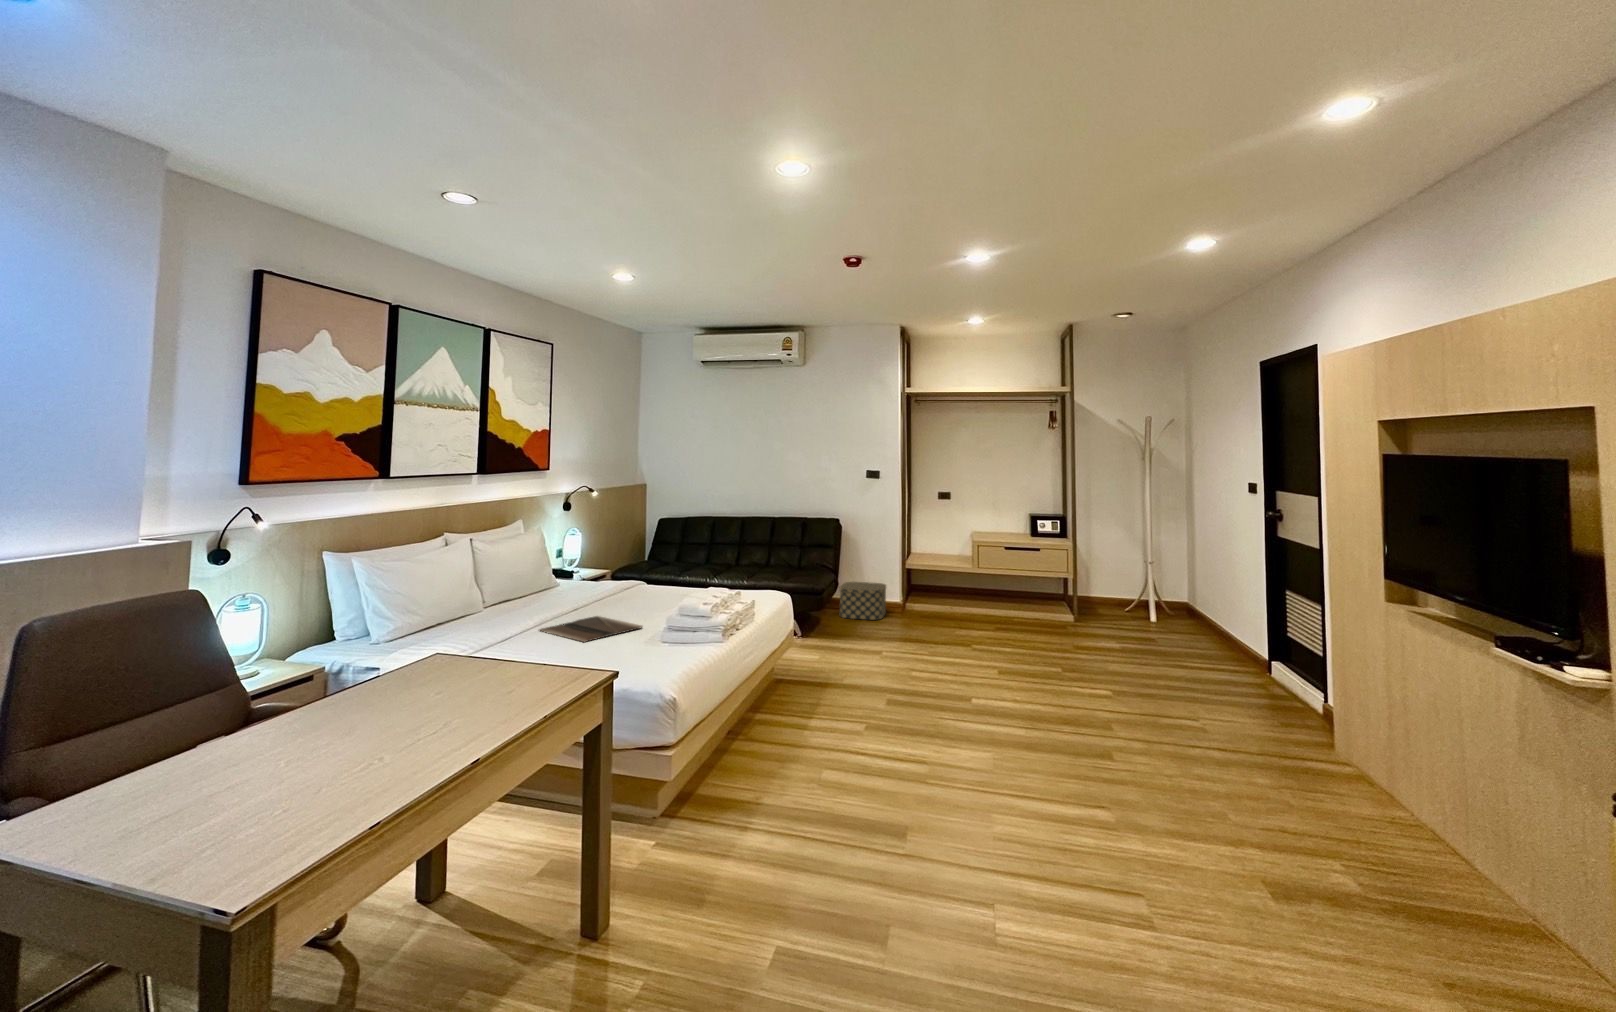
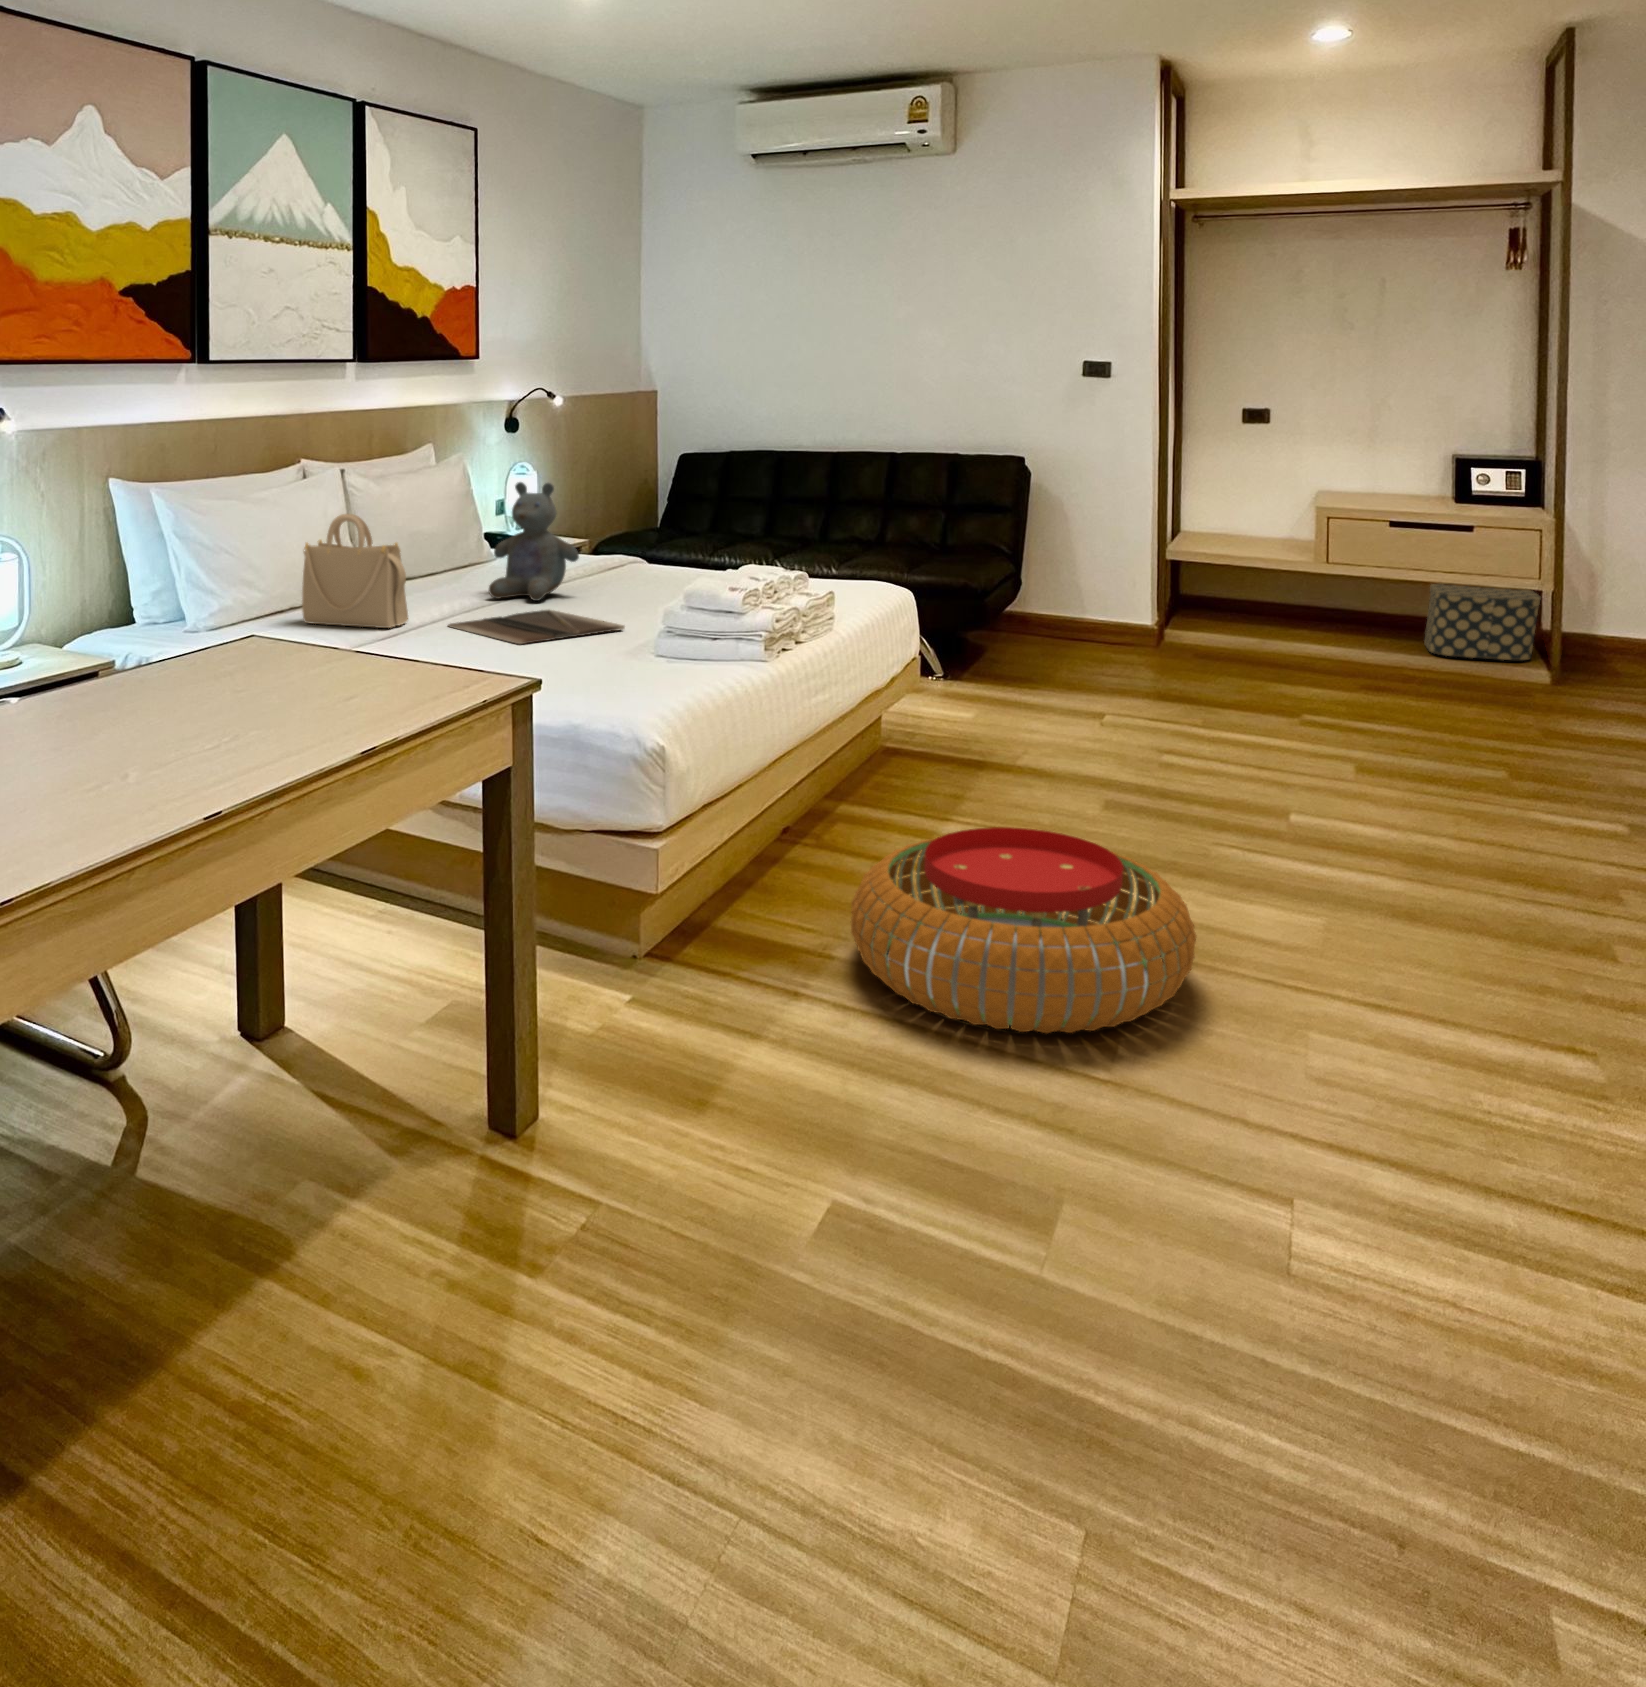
stuffed bear: none [560,543,613,609] -> present [489,482,579,601]
handbag: none [448,568,514,634] -> present [302,514,408,628]
storage box: present [839,582,886,620] -> present [1424,583,1541,660]
pouf: none [784,735,967,862] -> present [851,827,1196,1033]

